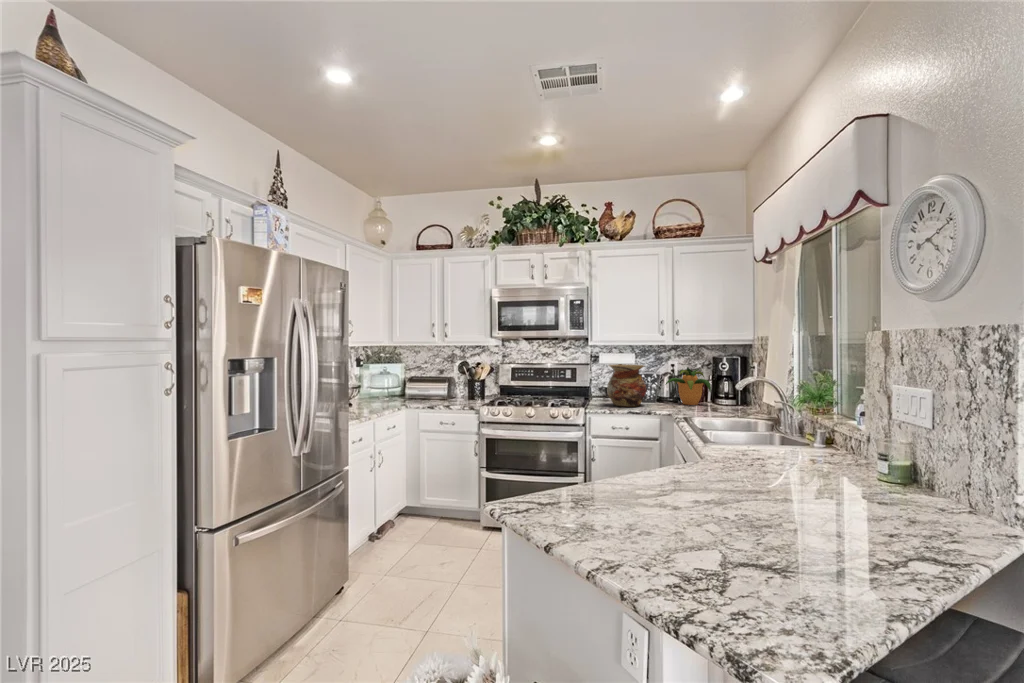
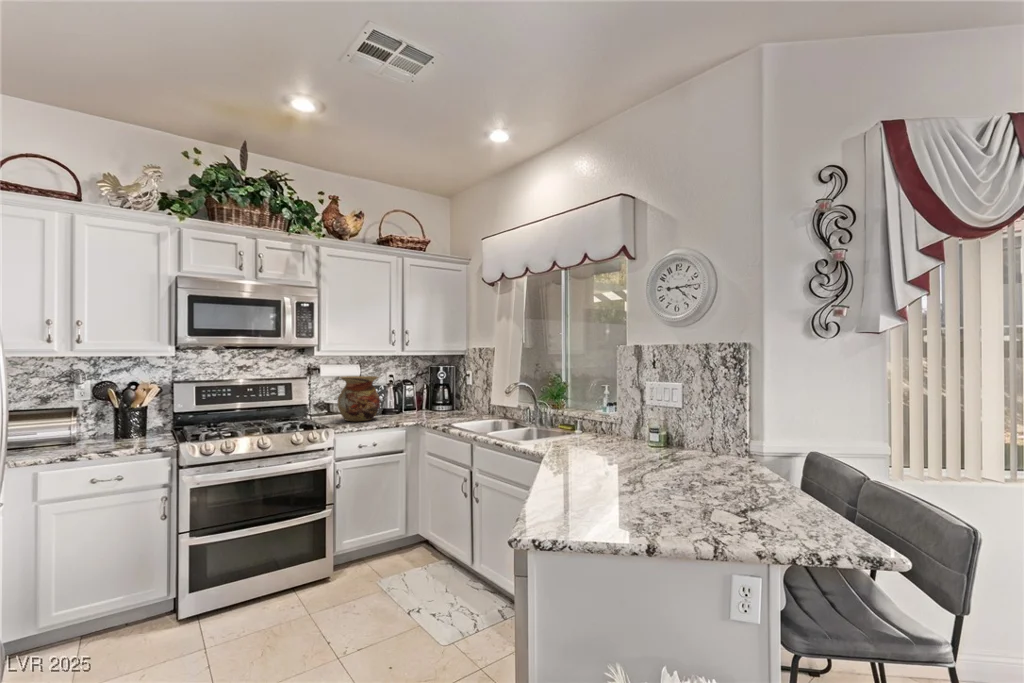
potted plant: present [666,368,711,405] -> none [394,377,436,414]

